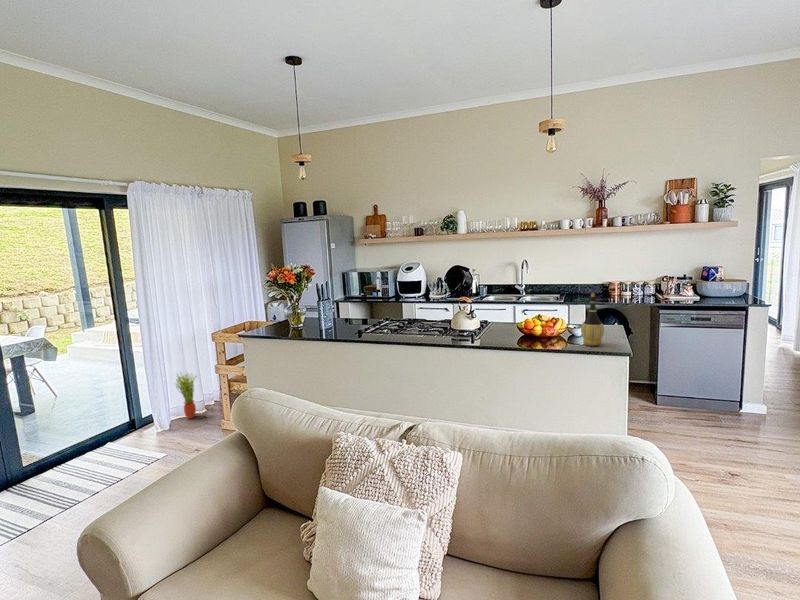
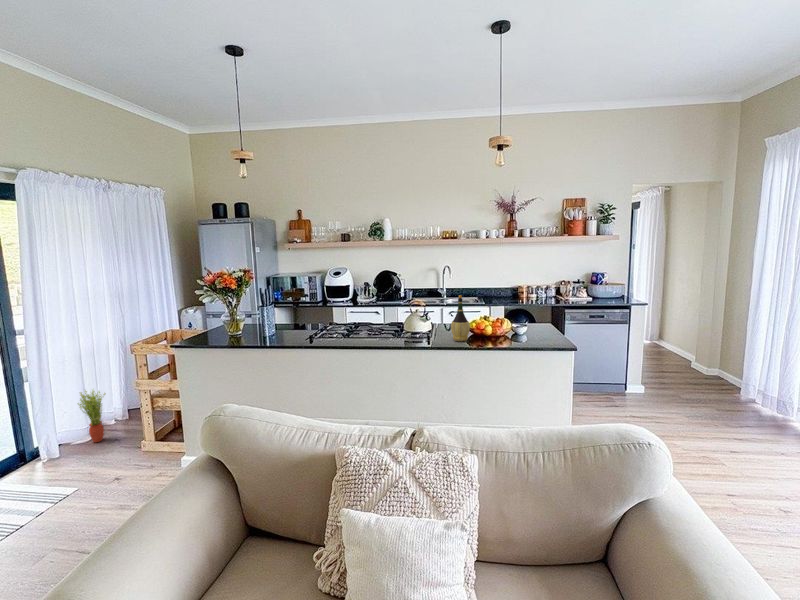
wine bottle: present [581,294,604,346] -> present [451,295,470,341]

